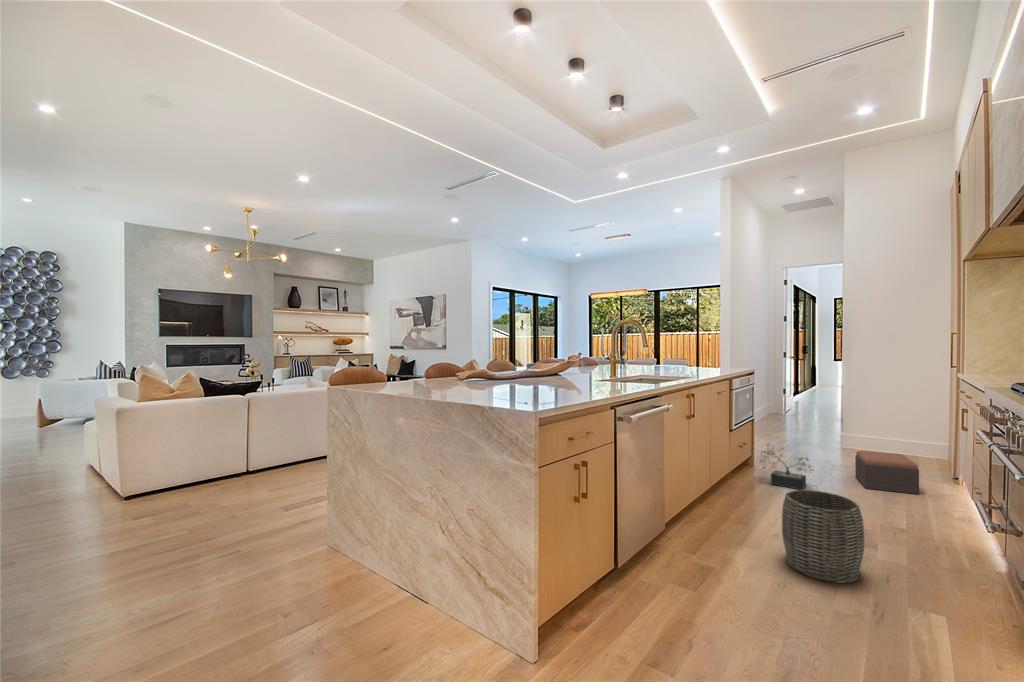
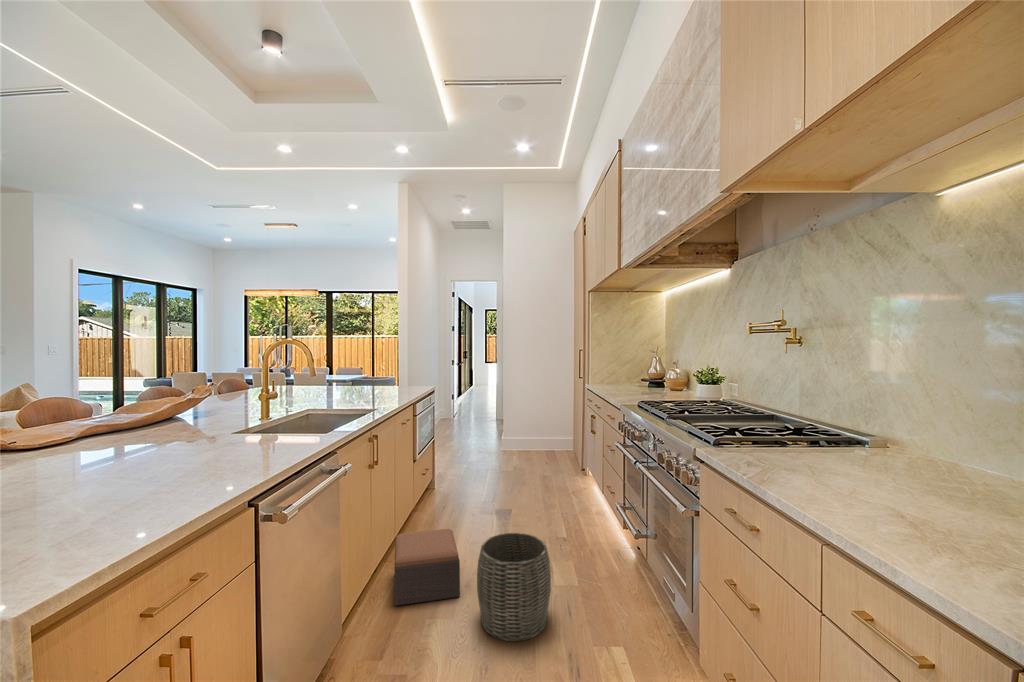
decorative plant: present [760,443,814,490] -> none [442,465,490,511]
footstool: present [855,451,919,494] -> present [394,529,460,606]

